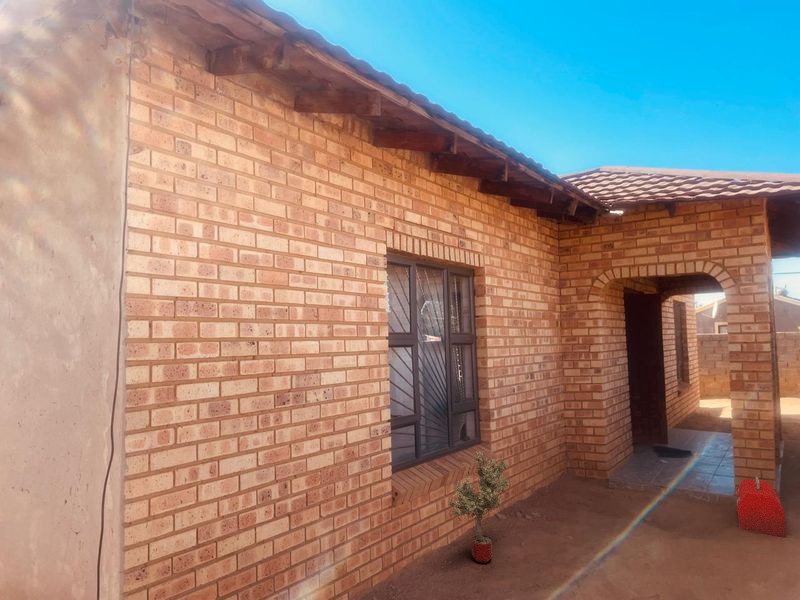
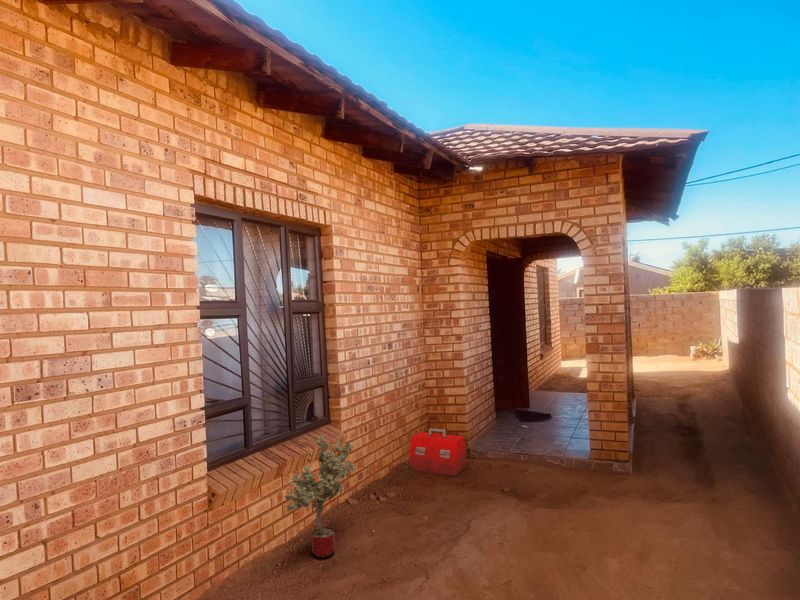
toolbox: present [736,477,786,537] -> present [410,428,466,476]

